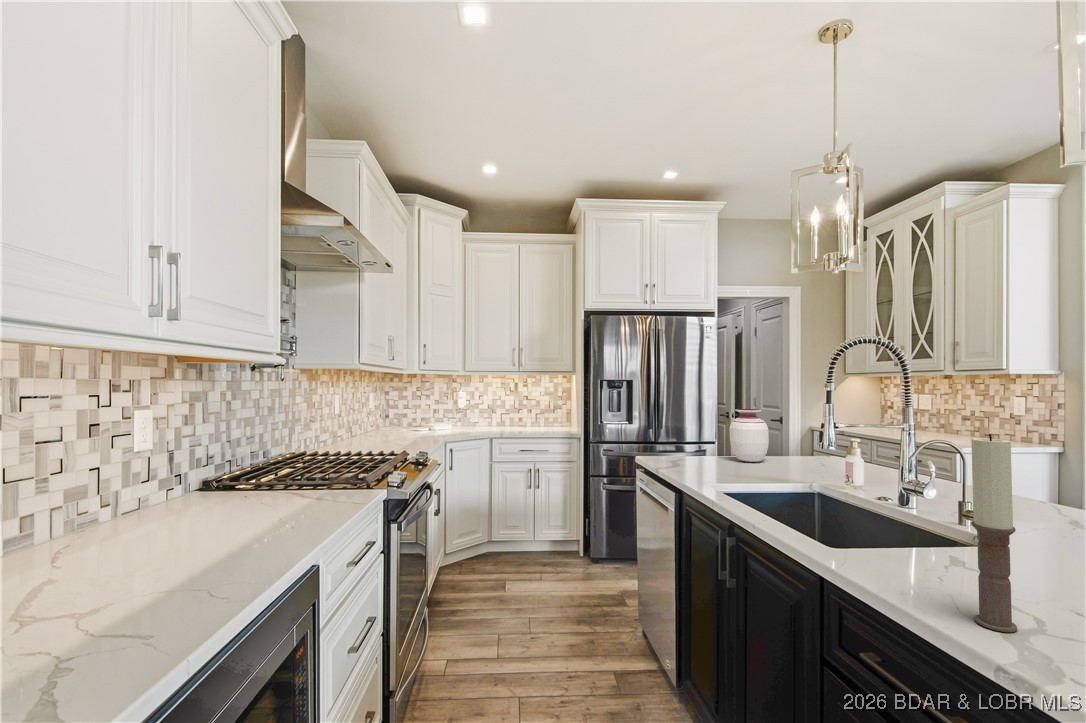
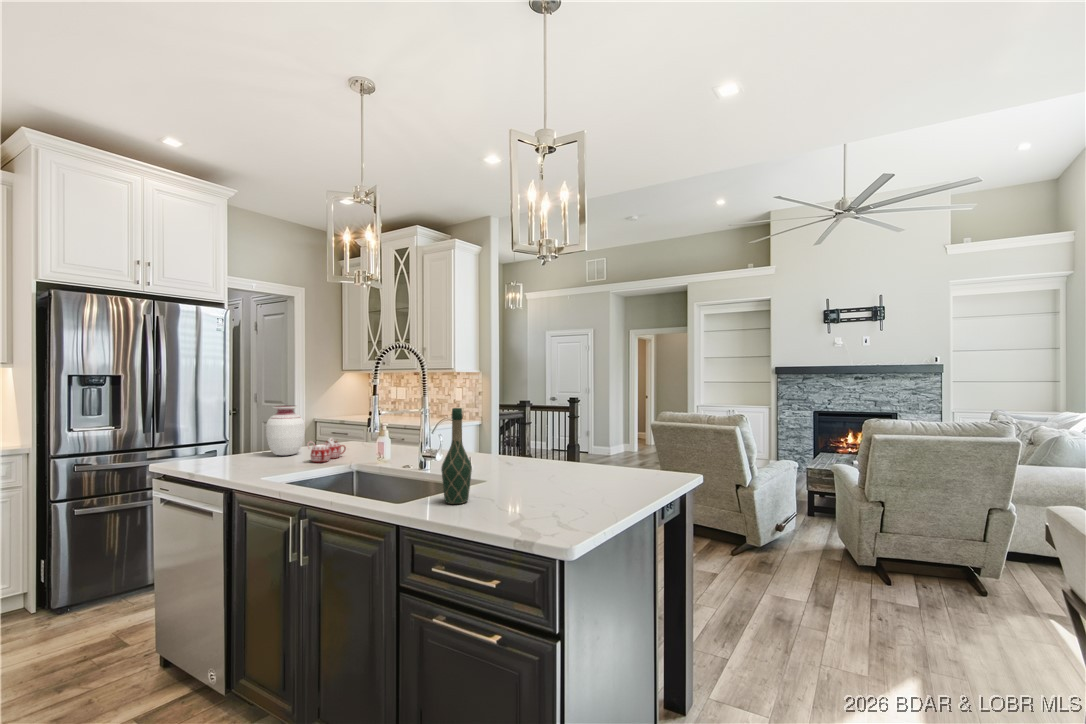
wine bottle: none [897,423,957,581] -> present [441,408,472,504]
candle: present [971,434,1017,632] -> none [487,412,504,517]
mug: none [759,449,812,475] -> present [304,438,346,462]

